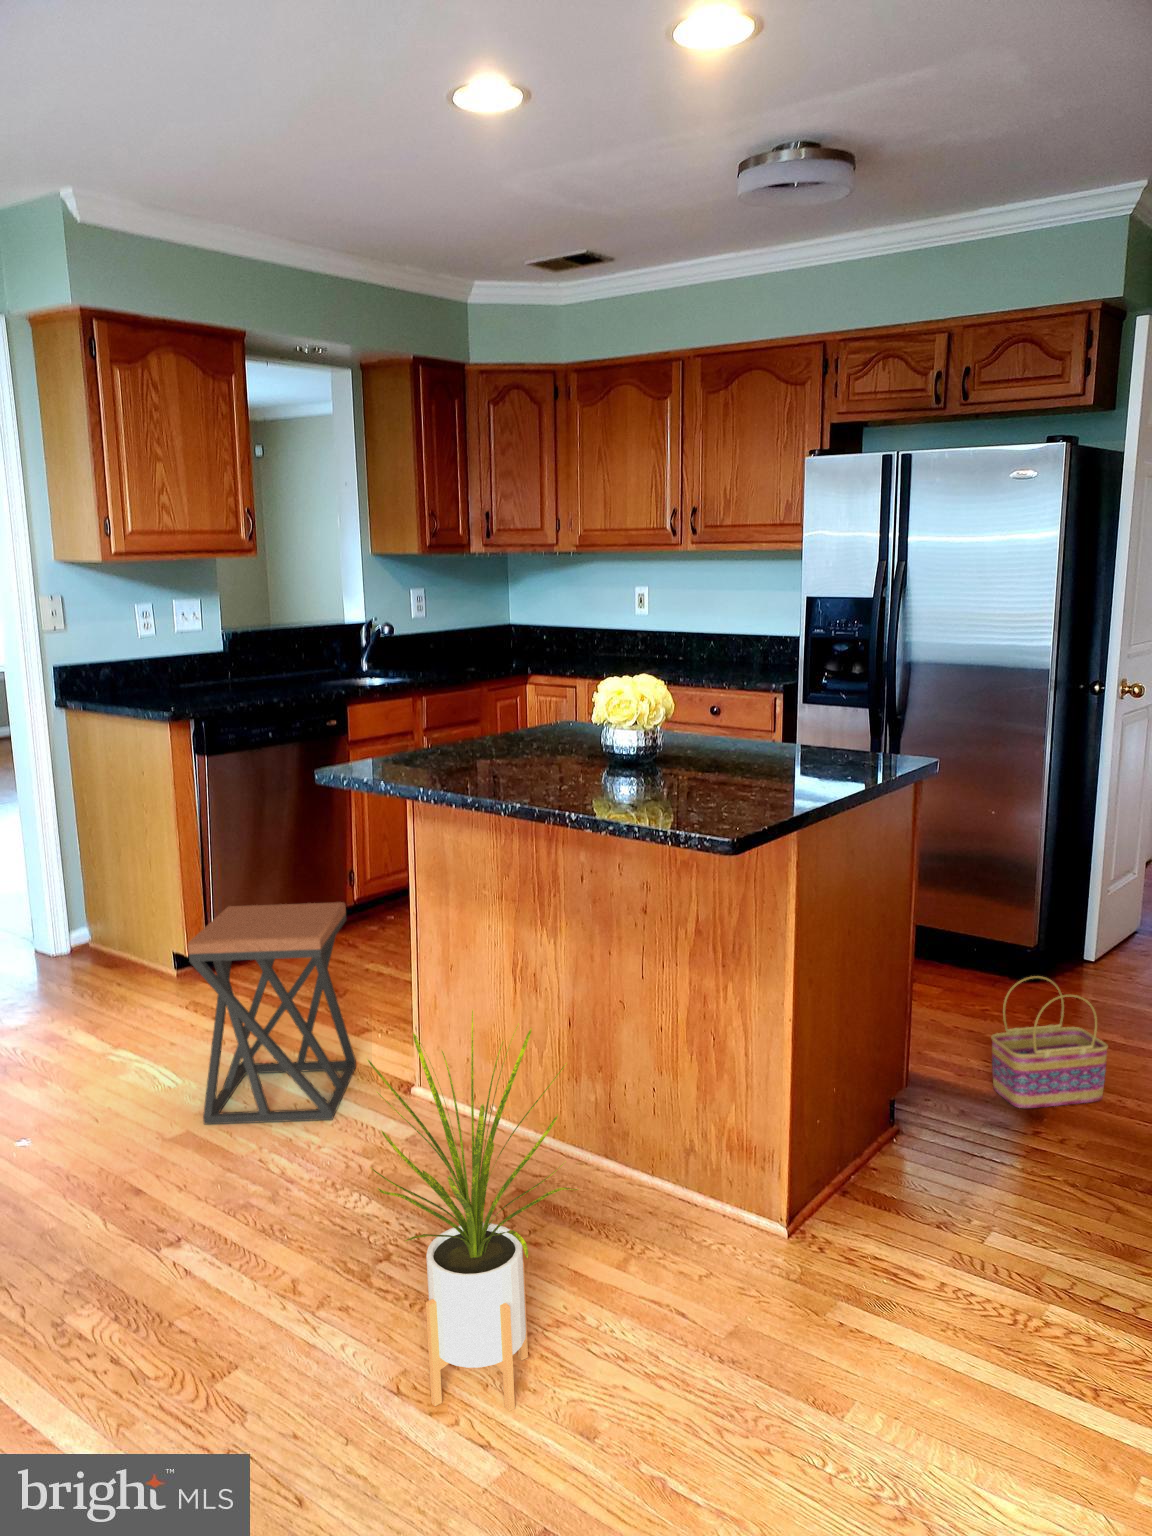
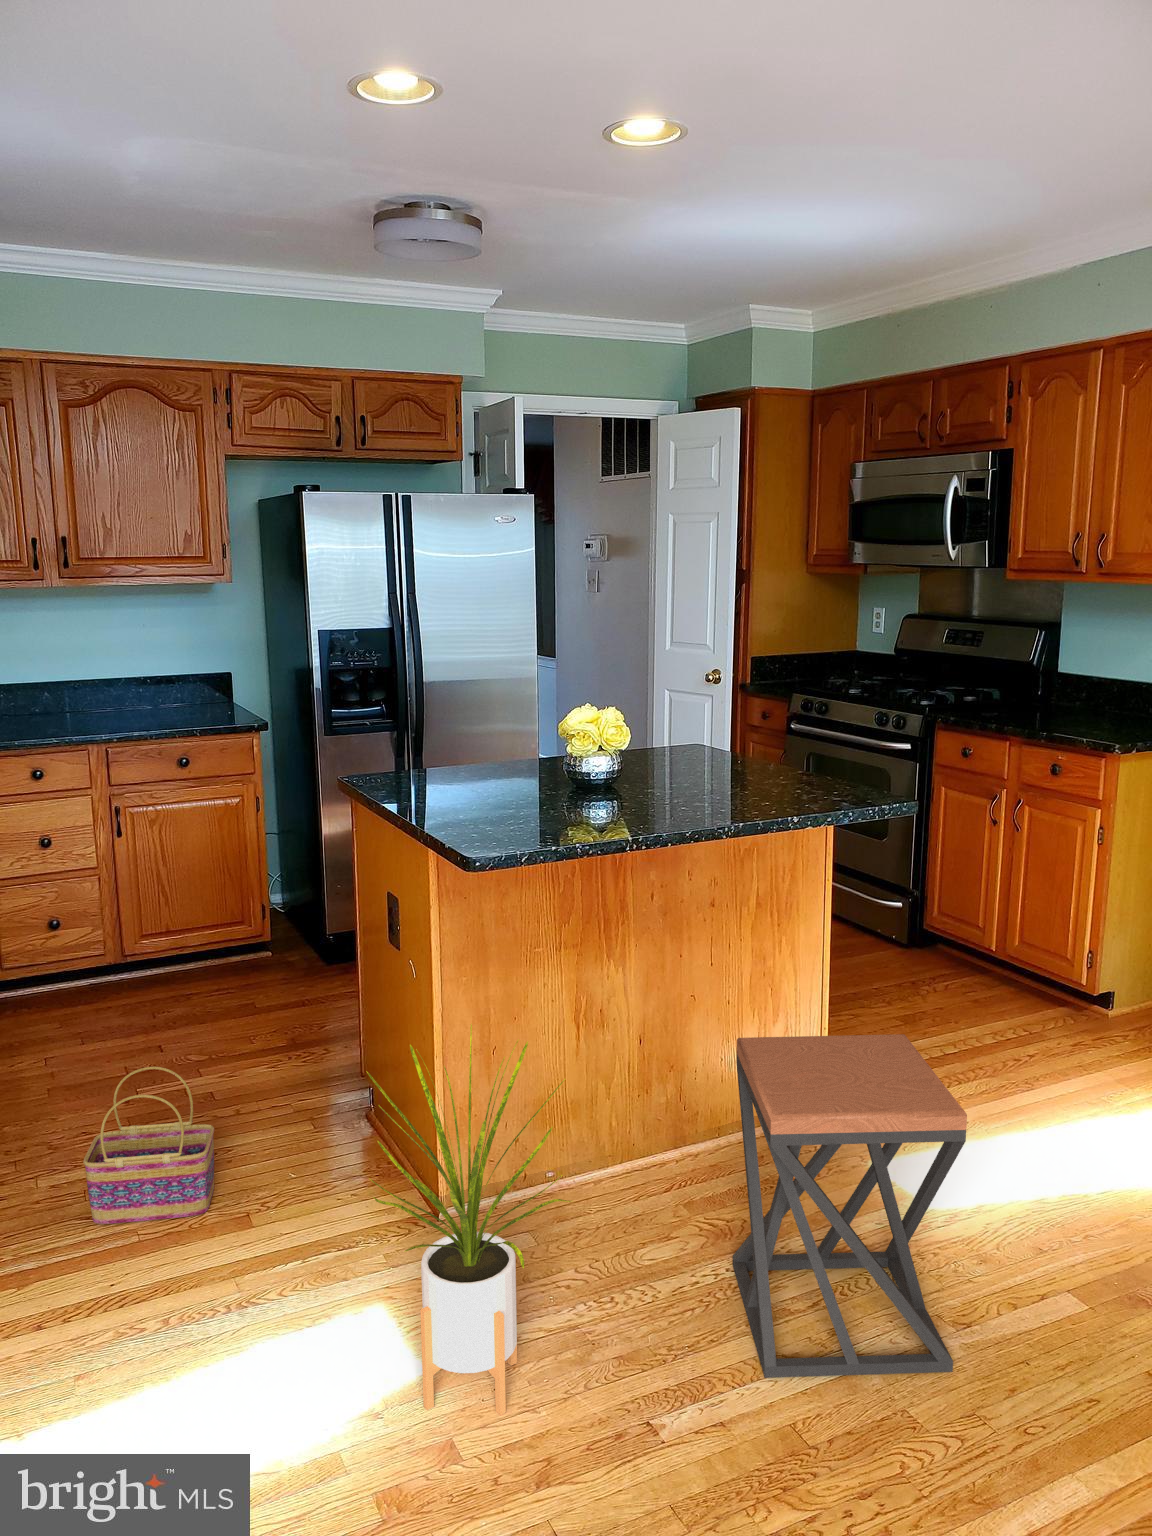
stool: present [188,902,356,1124] -> present [733,1034,967,1378]
basket: present [991,976,1108,1108] -> present [83,1067,214,1224]

